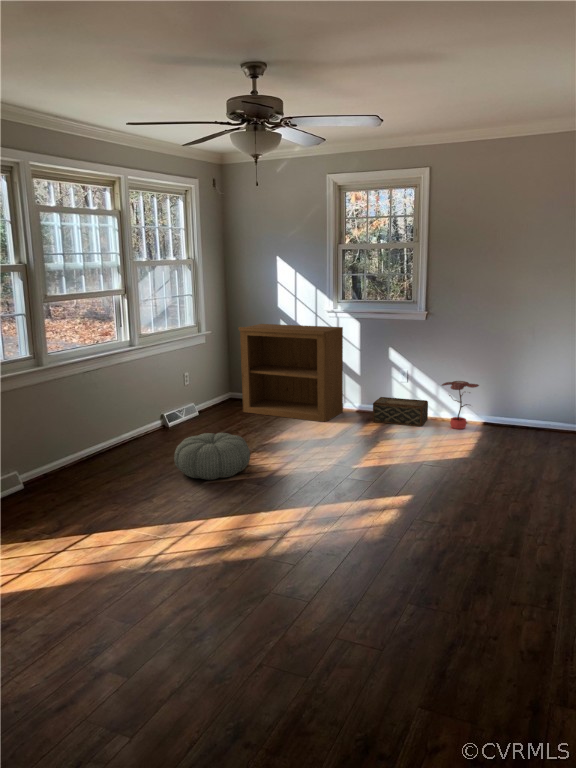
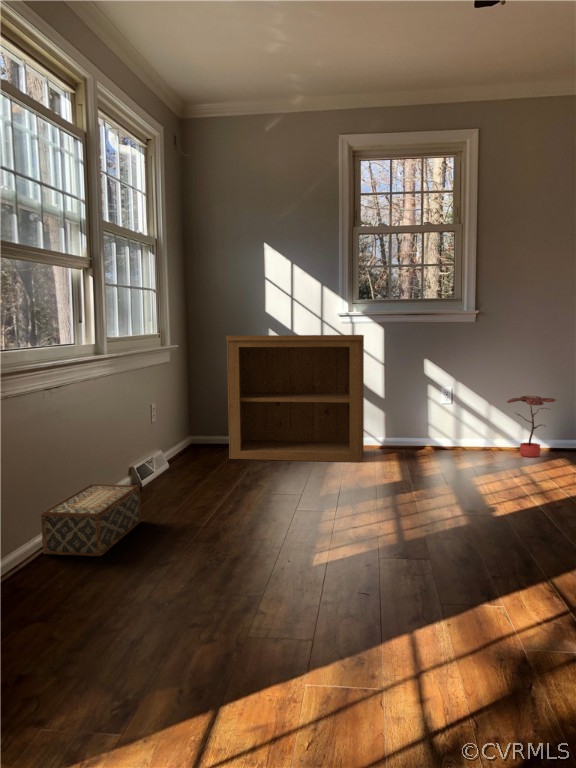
woven basket: present [373,397,428,426] -> present [41,484,141,556]
pouf: present [174,433,250,480] -> none [238,479,363,558]

